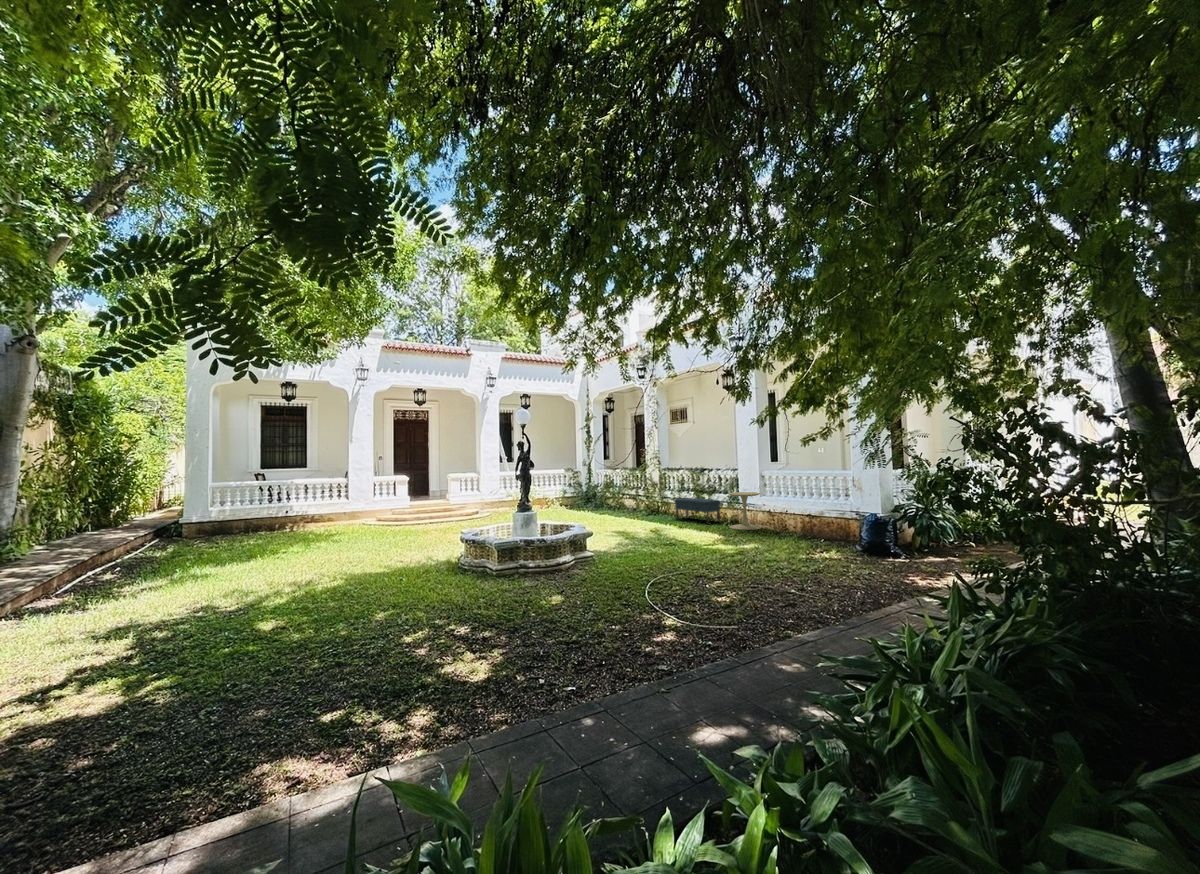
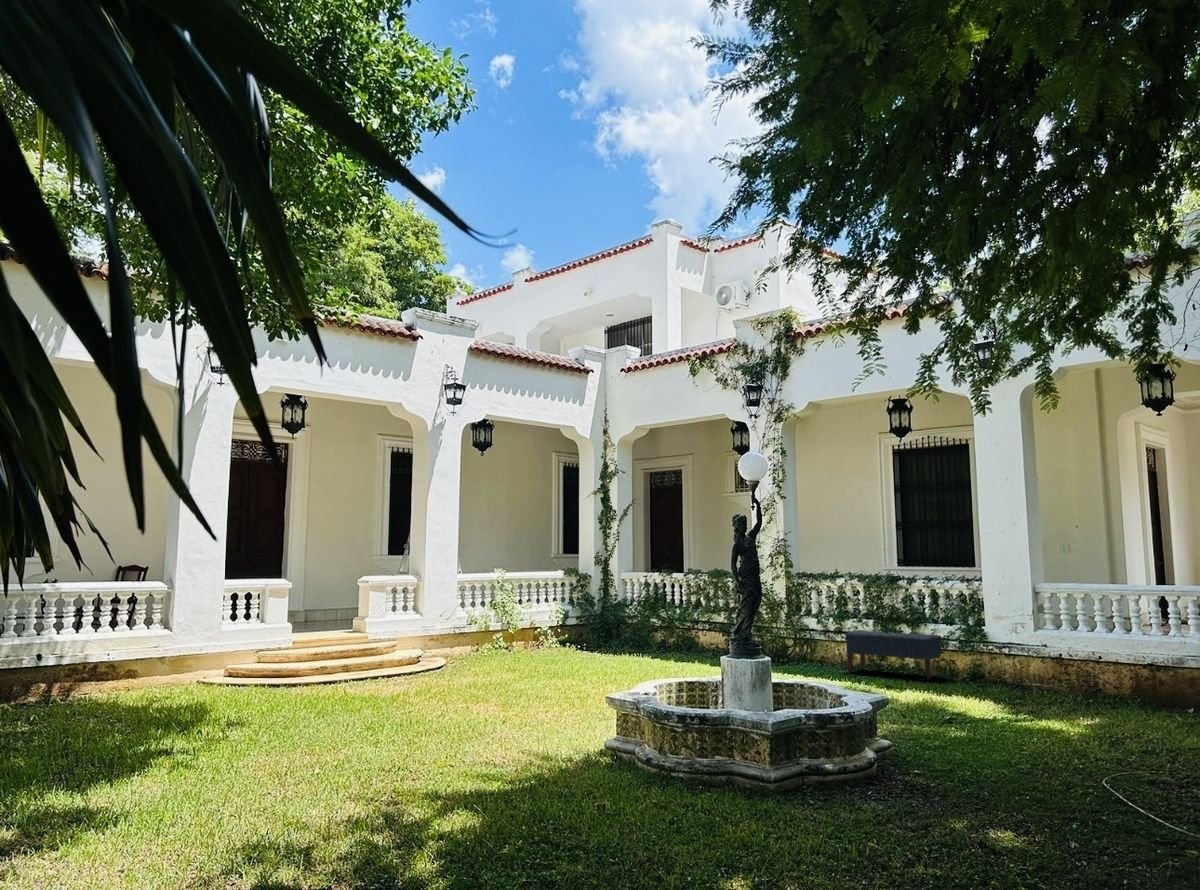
pedestal table: present [728,492,762,530] -> none [982,621,1048,692]

